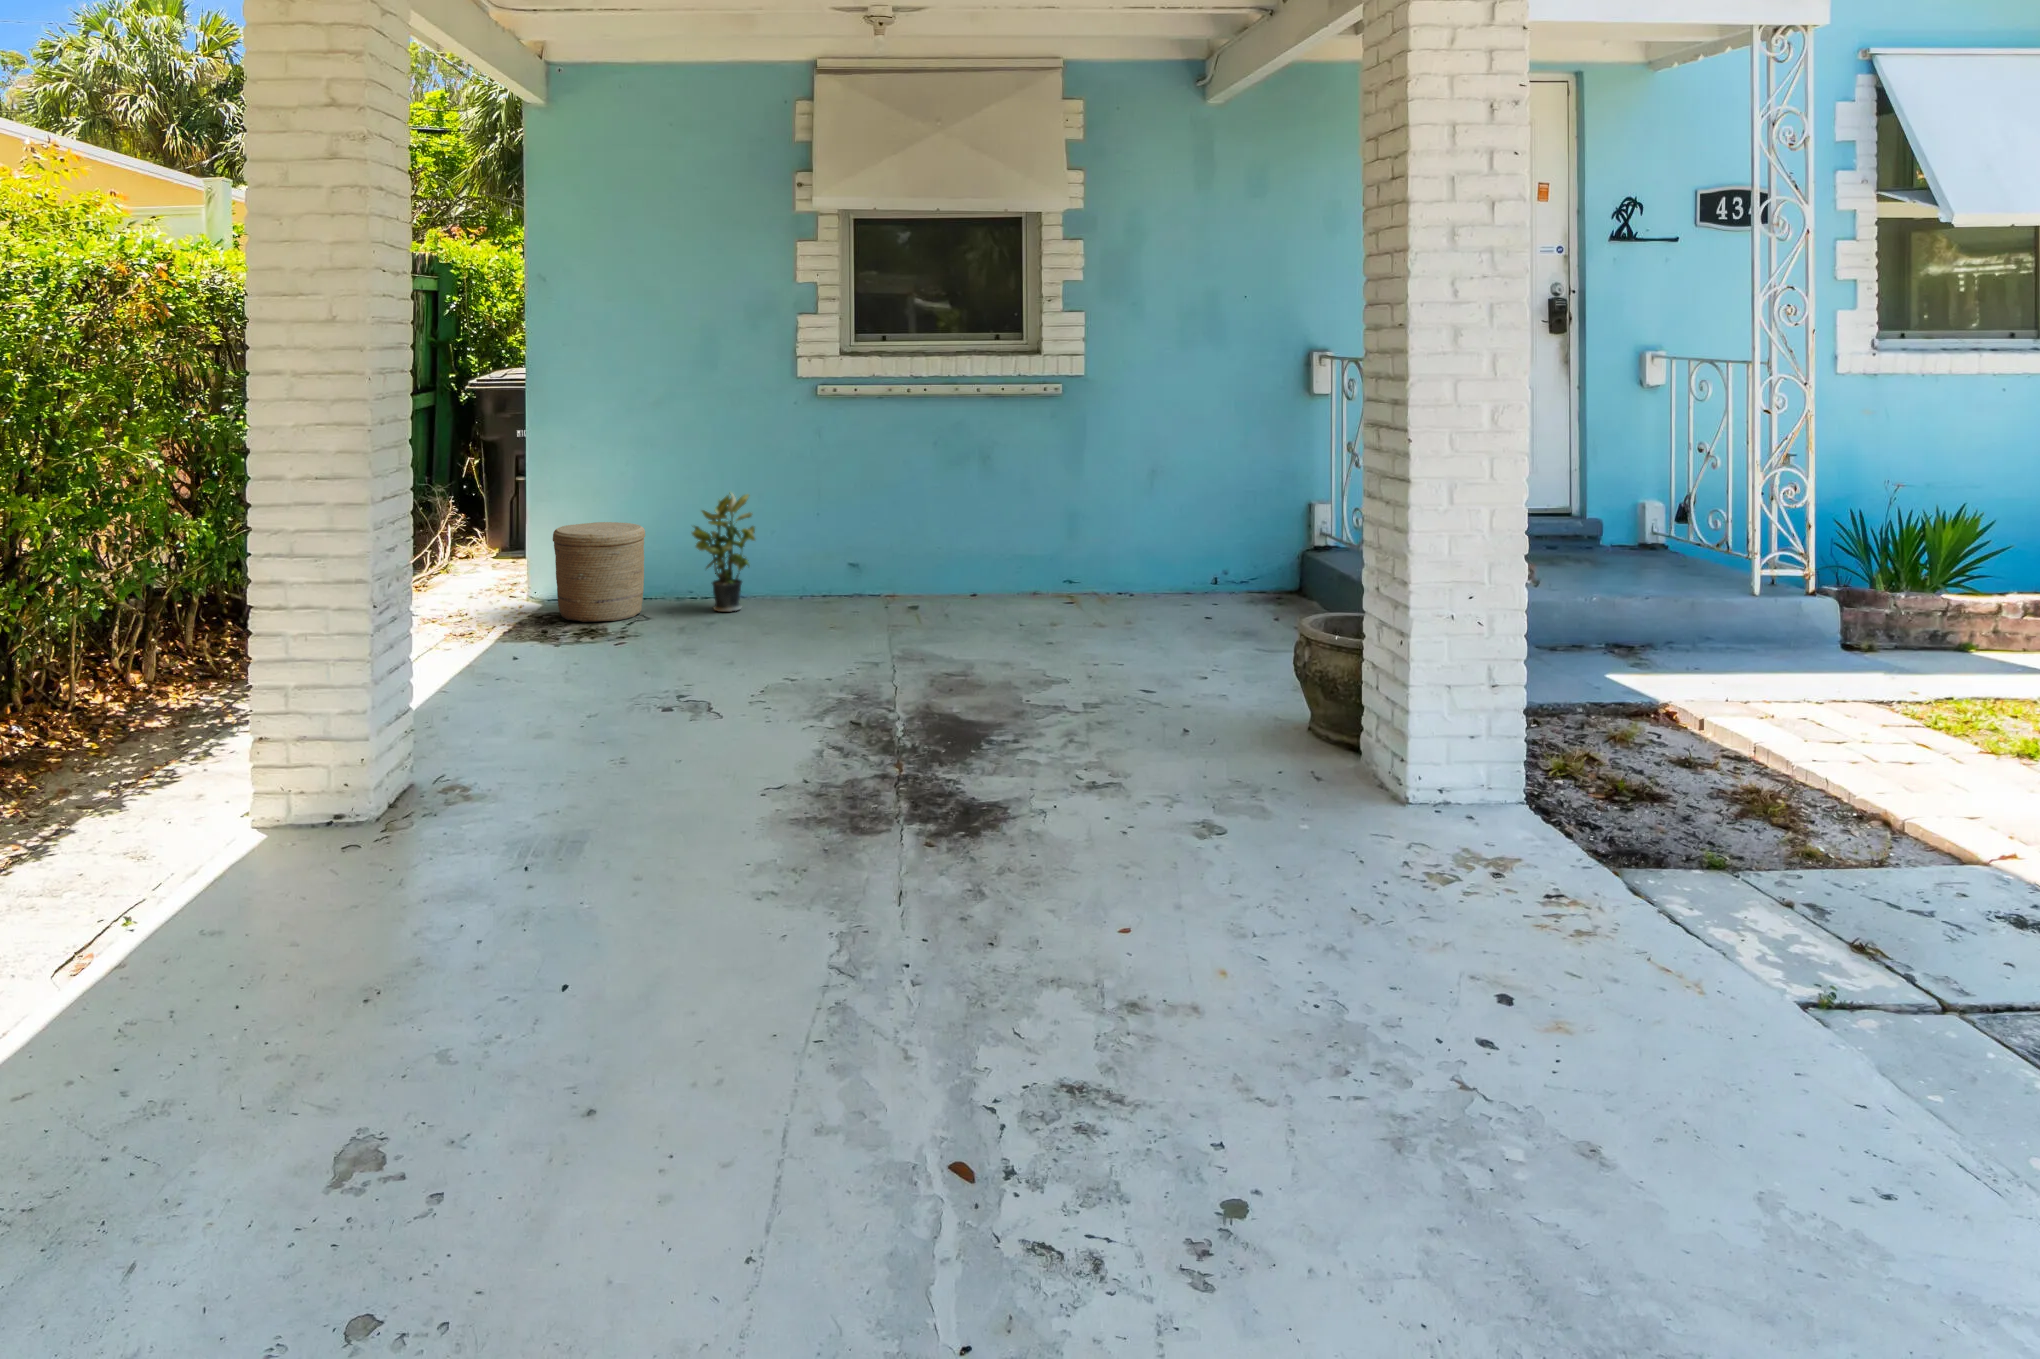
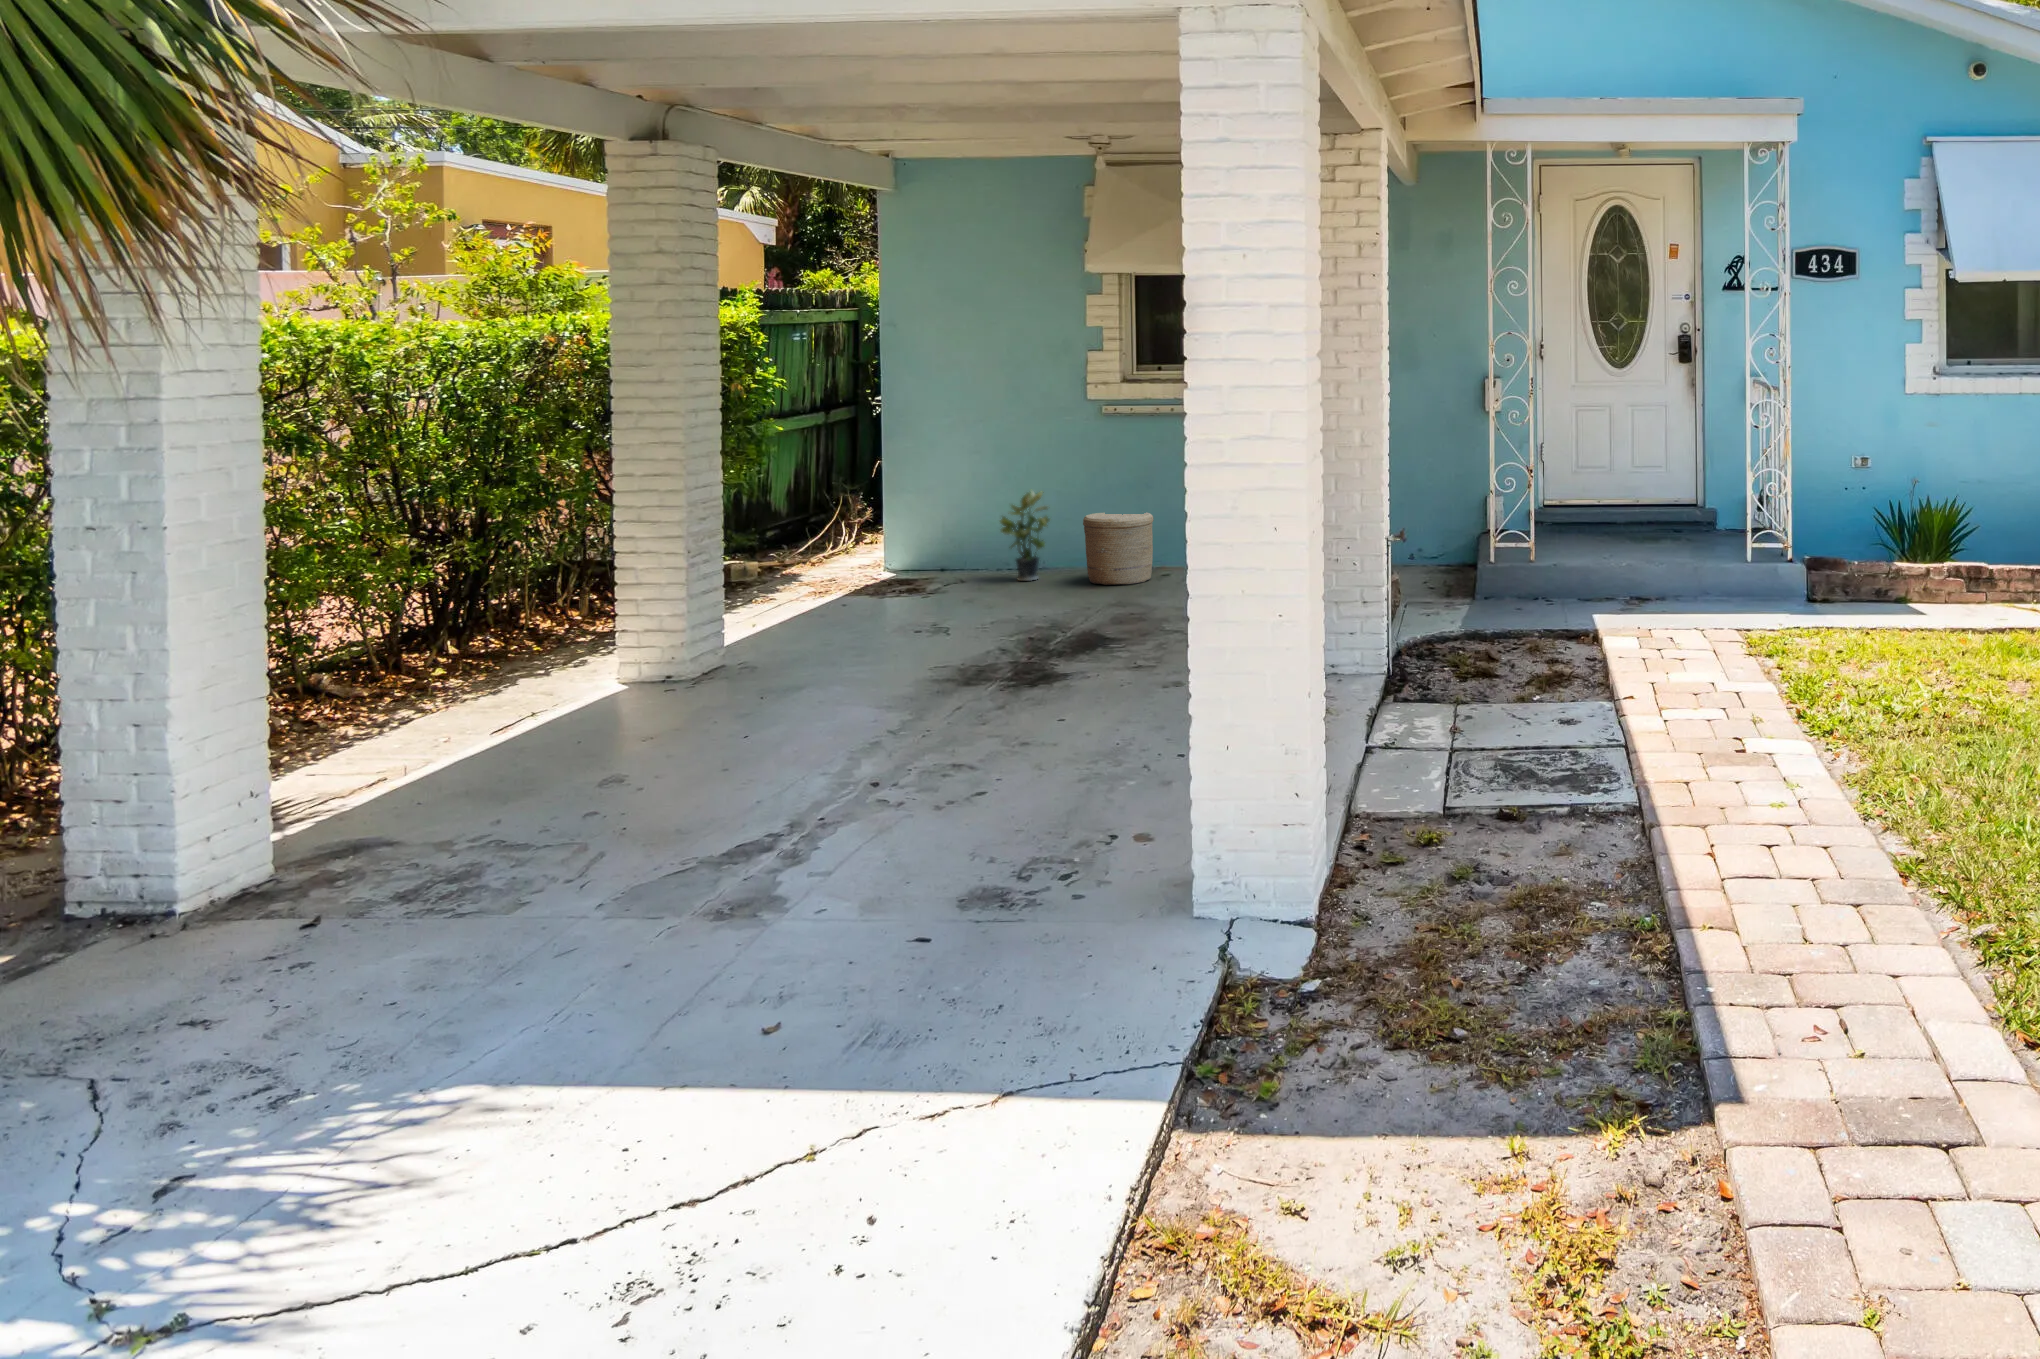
woven basket: present [553,522,645,622] -> present [1083,512,1154,585]

